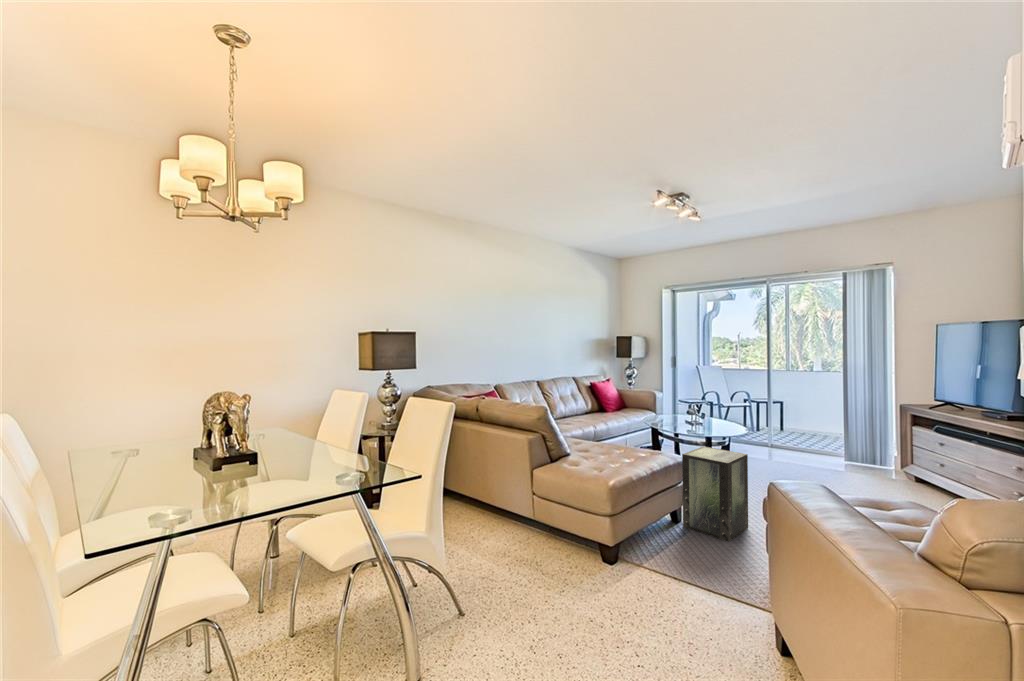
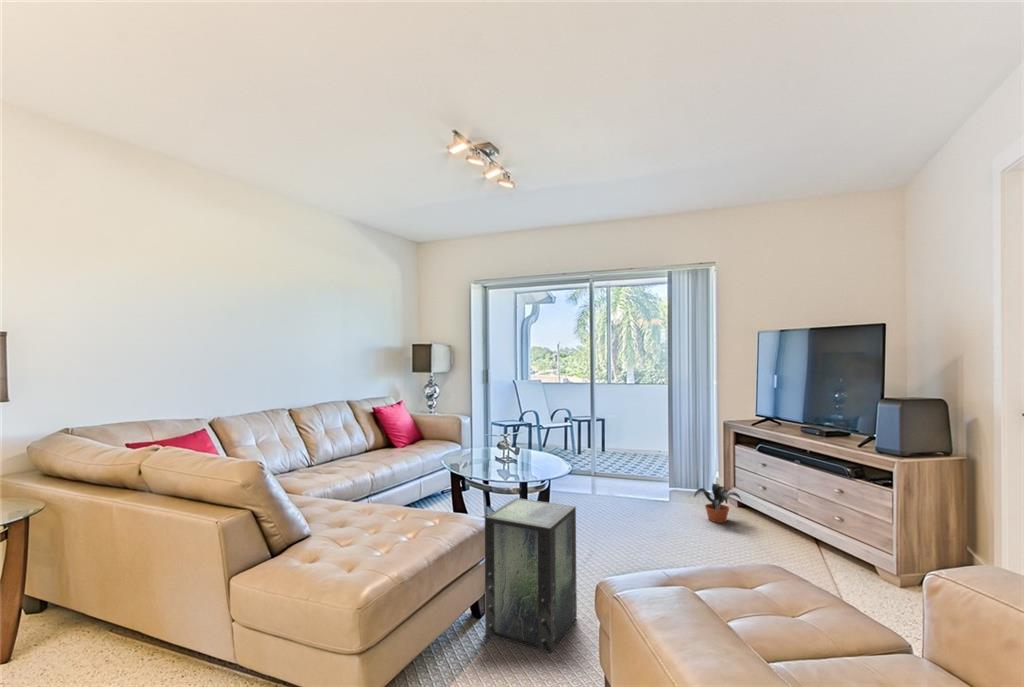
potted plant: none [864,458,914,491] -> present [694,484,740,523]

